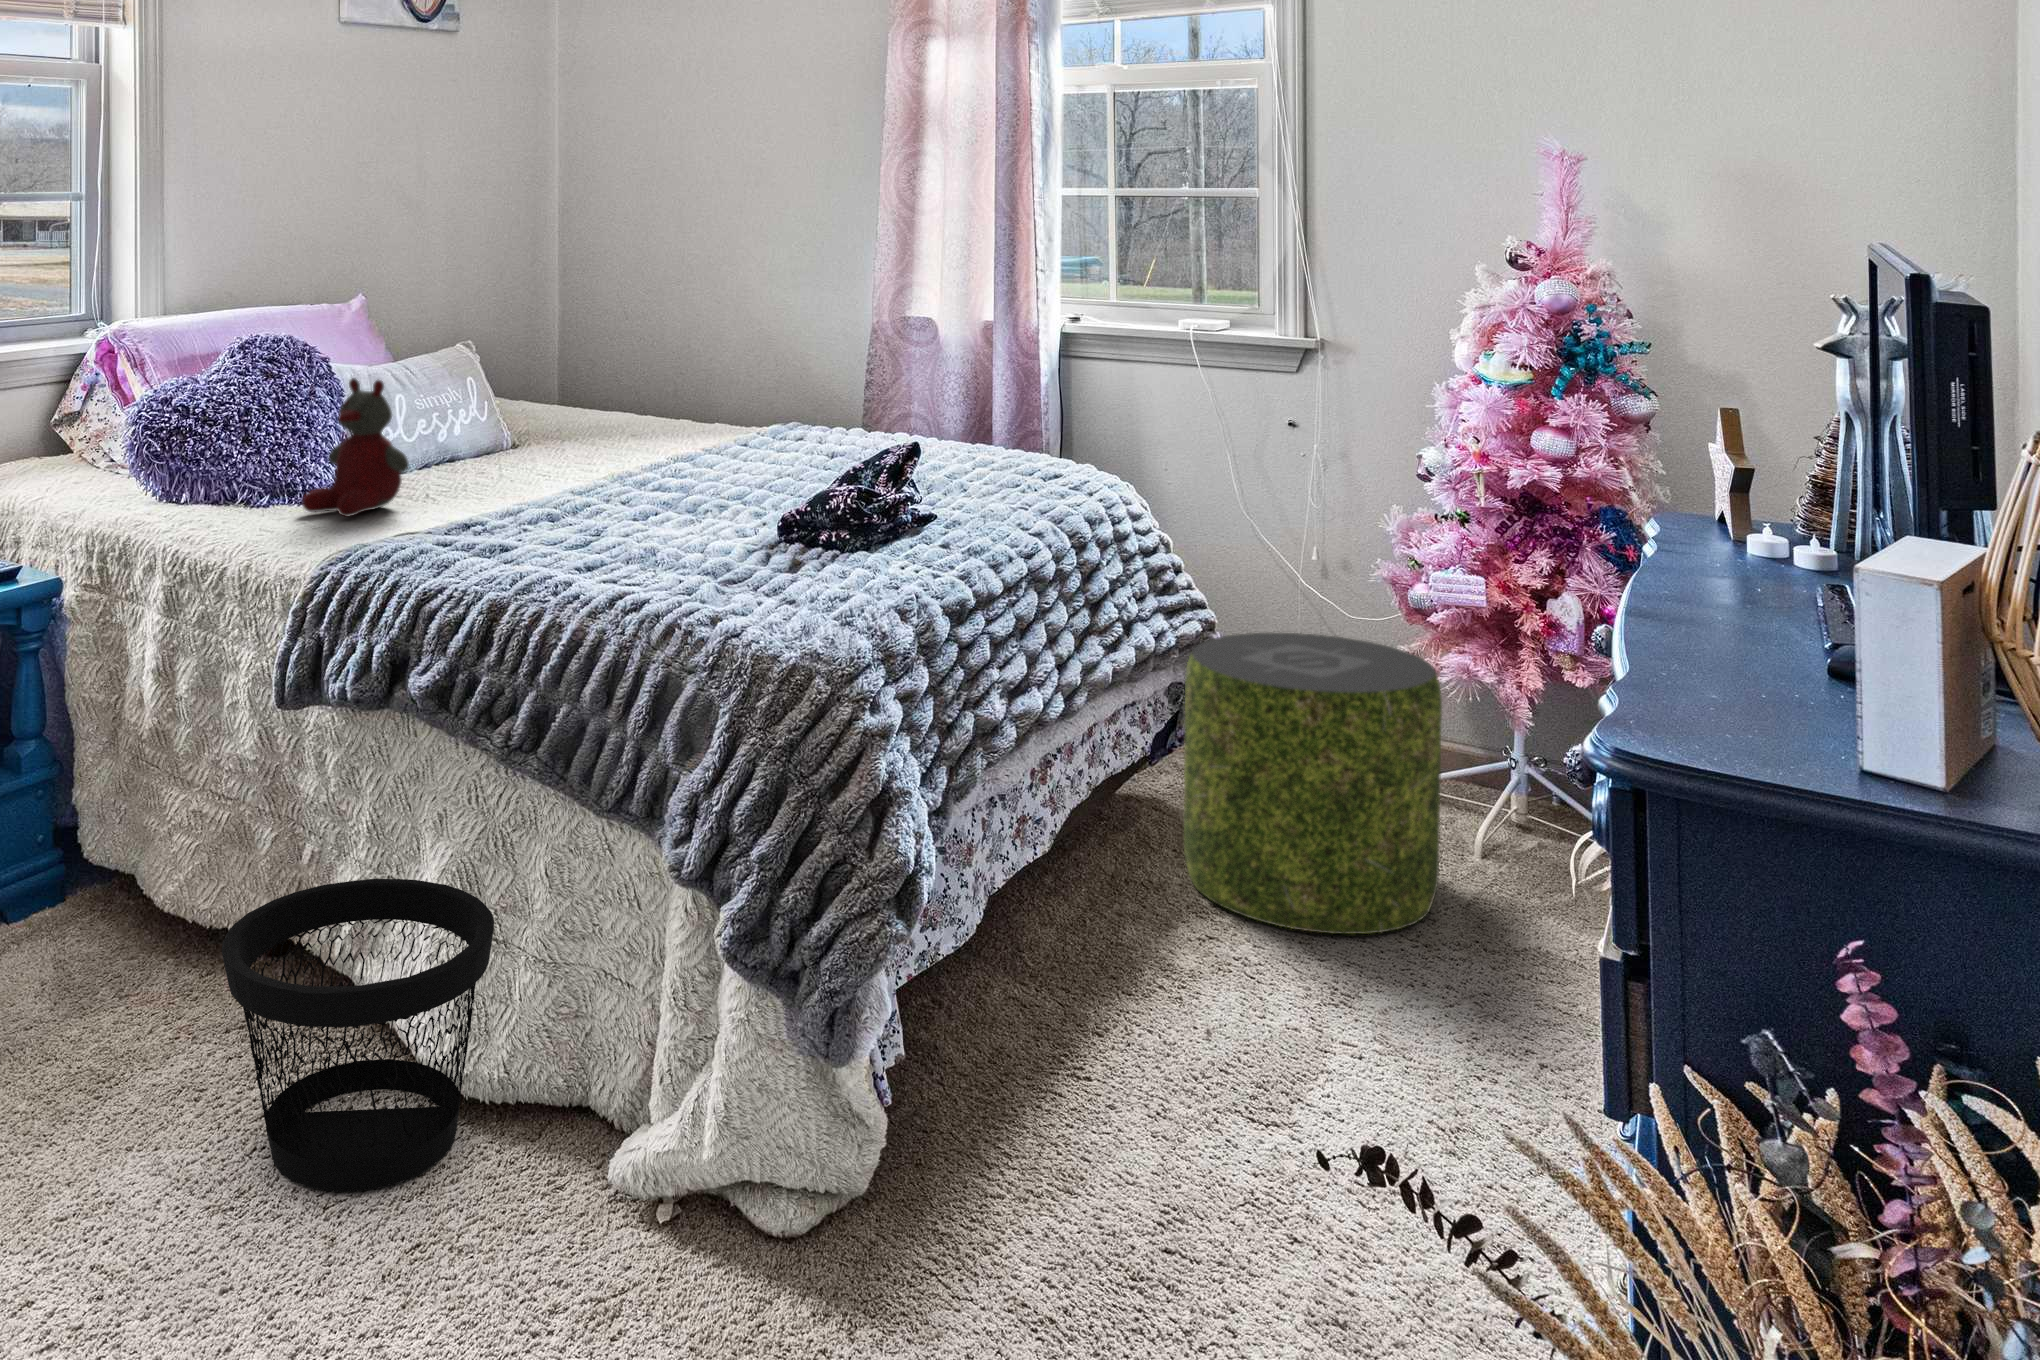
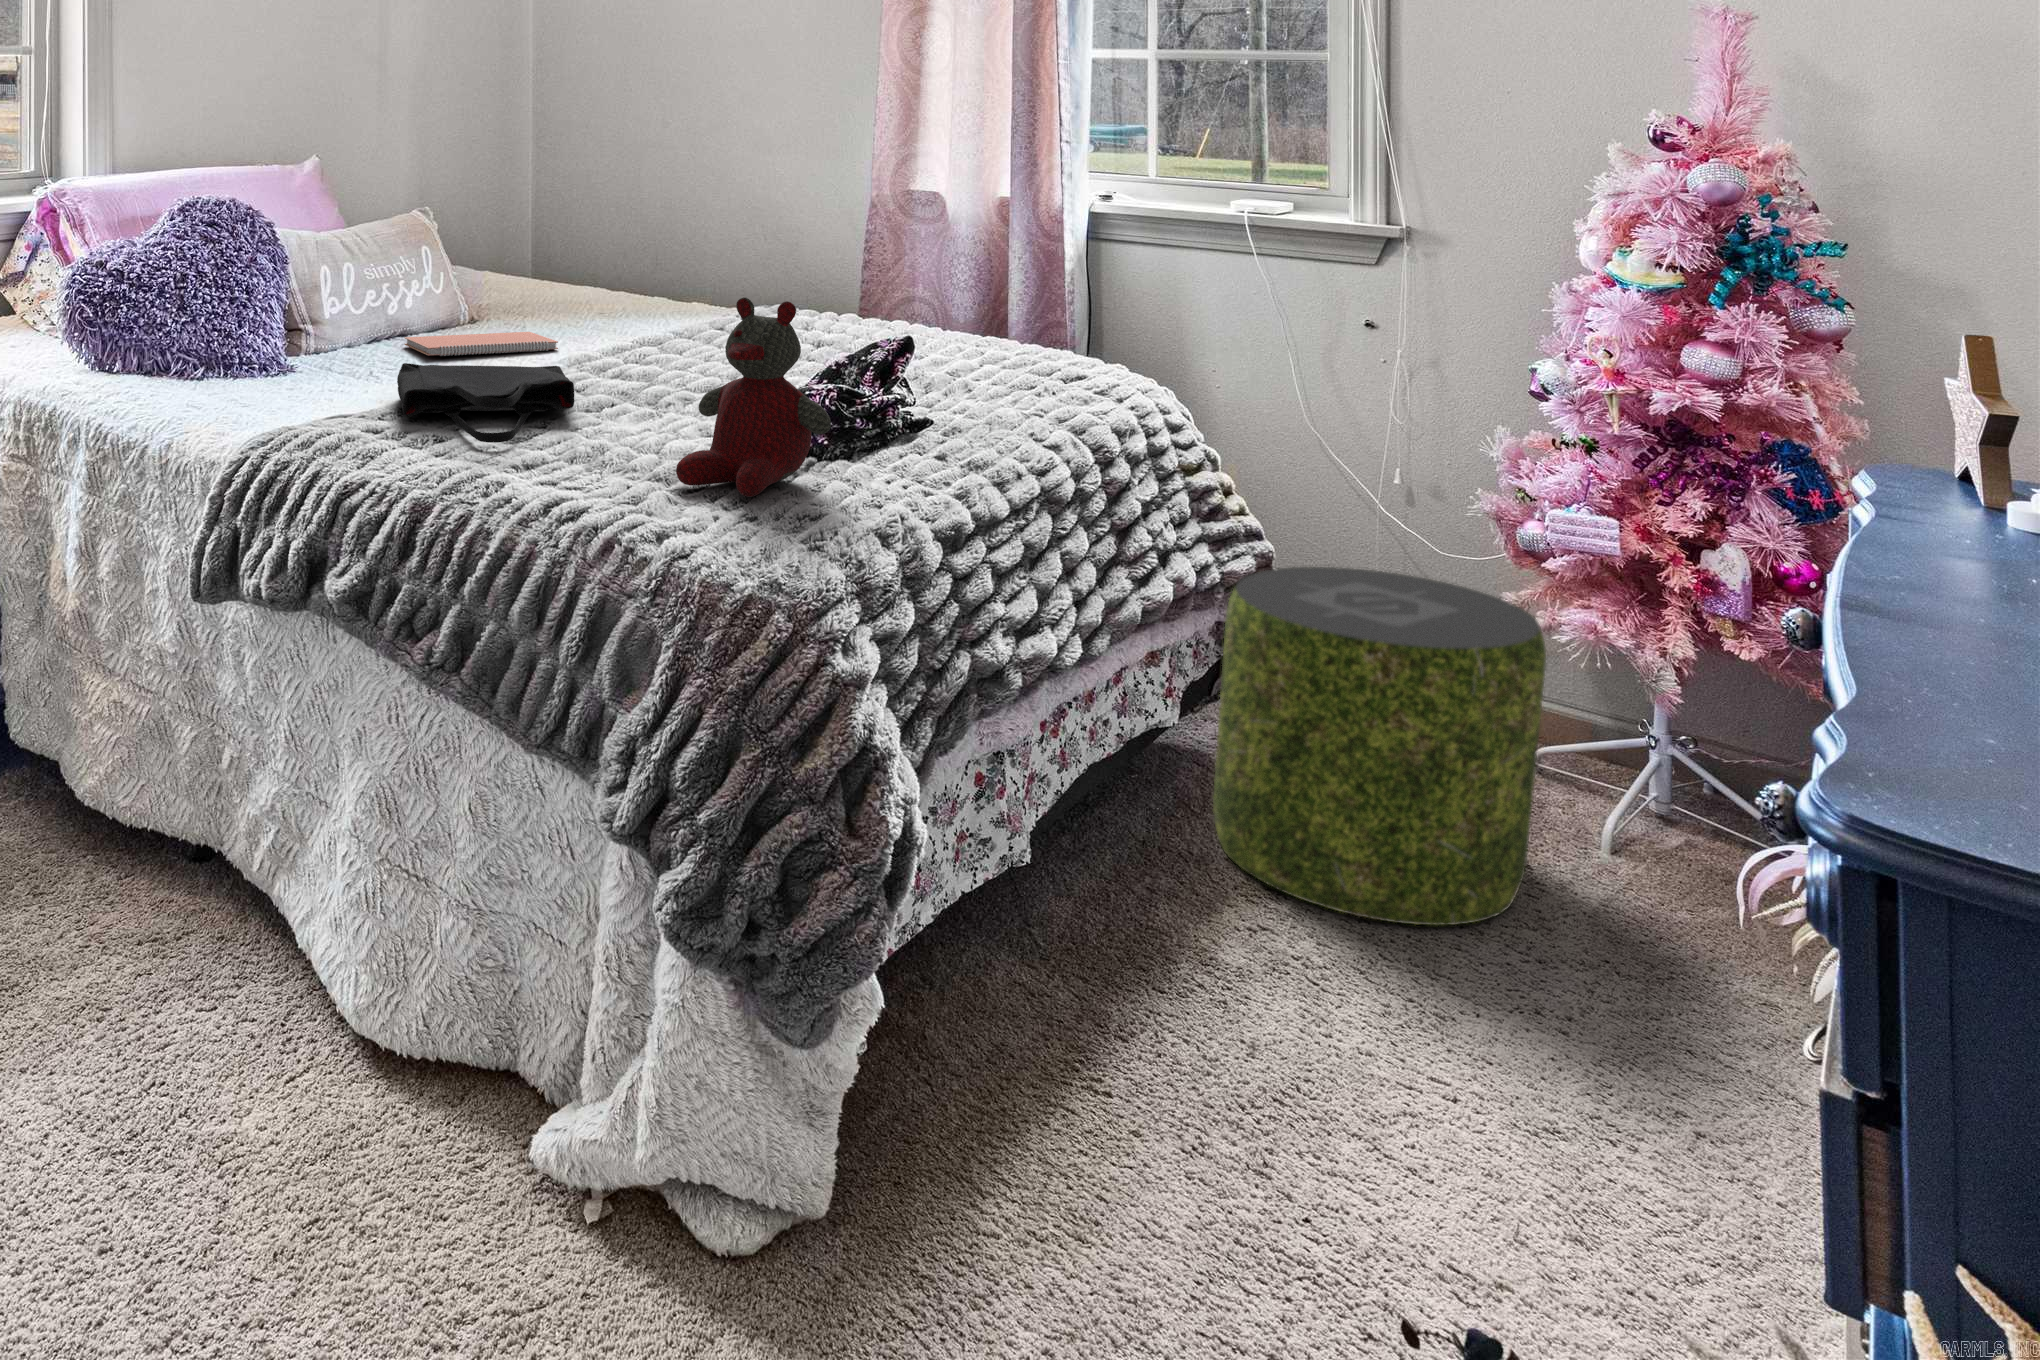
stuffed bear: present [302,378,409,517] -> present [676,297,831,497]
notebook: none [449,451,593,475] -> present [404,332,558,356]
tote bag: none [454,480,619,549] -> present [397,363,574,443]
wastebasket: present [222,879,494,1192] -> none [105,798,406,1145]

